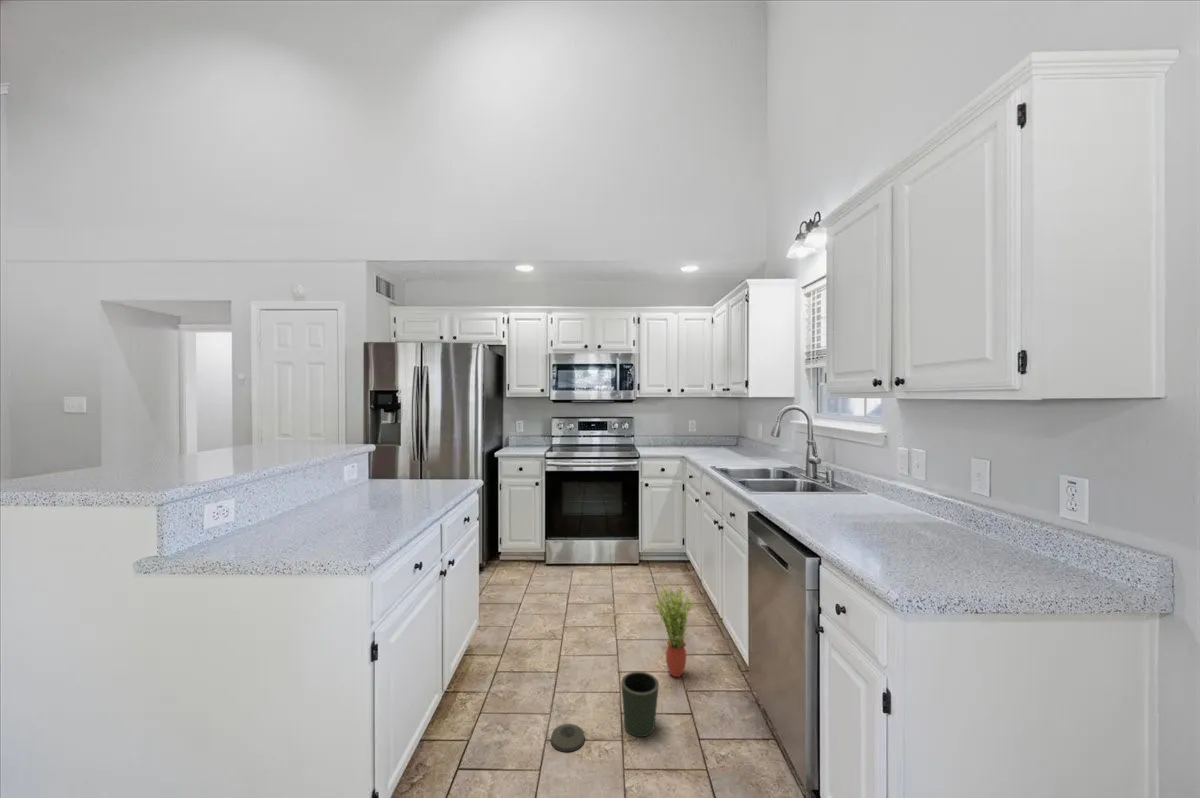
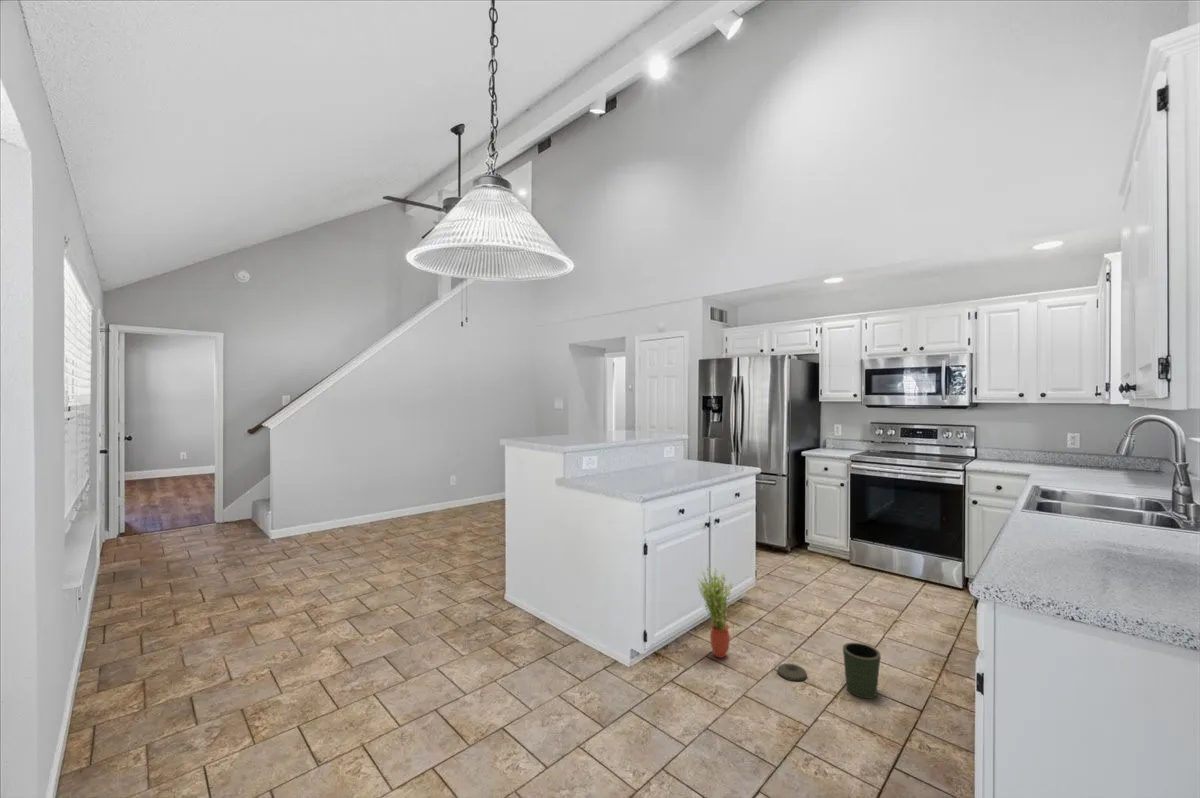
potted plant: present [655,583,694,677] -> present [699,568,733,658]

